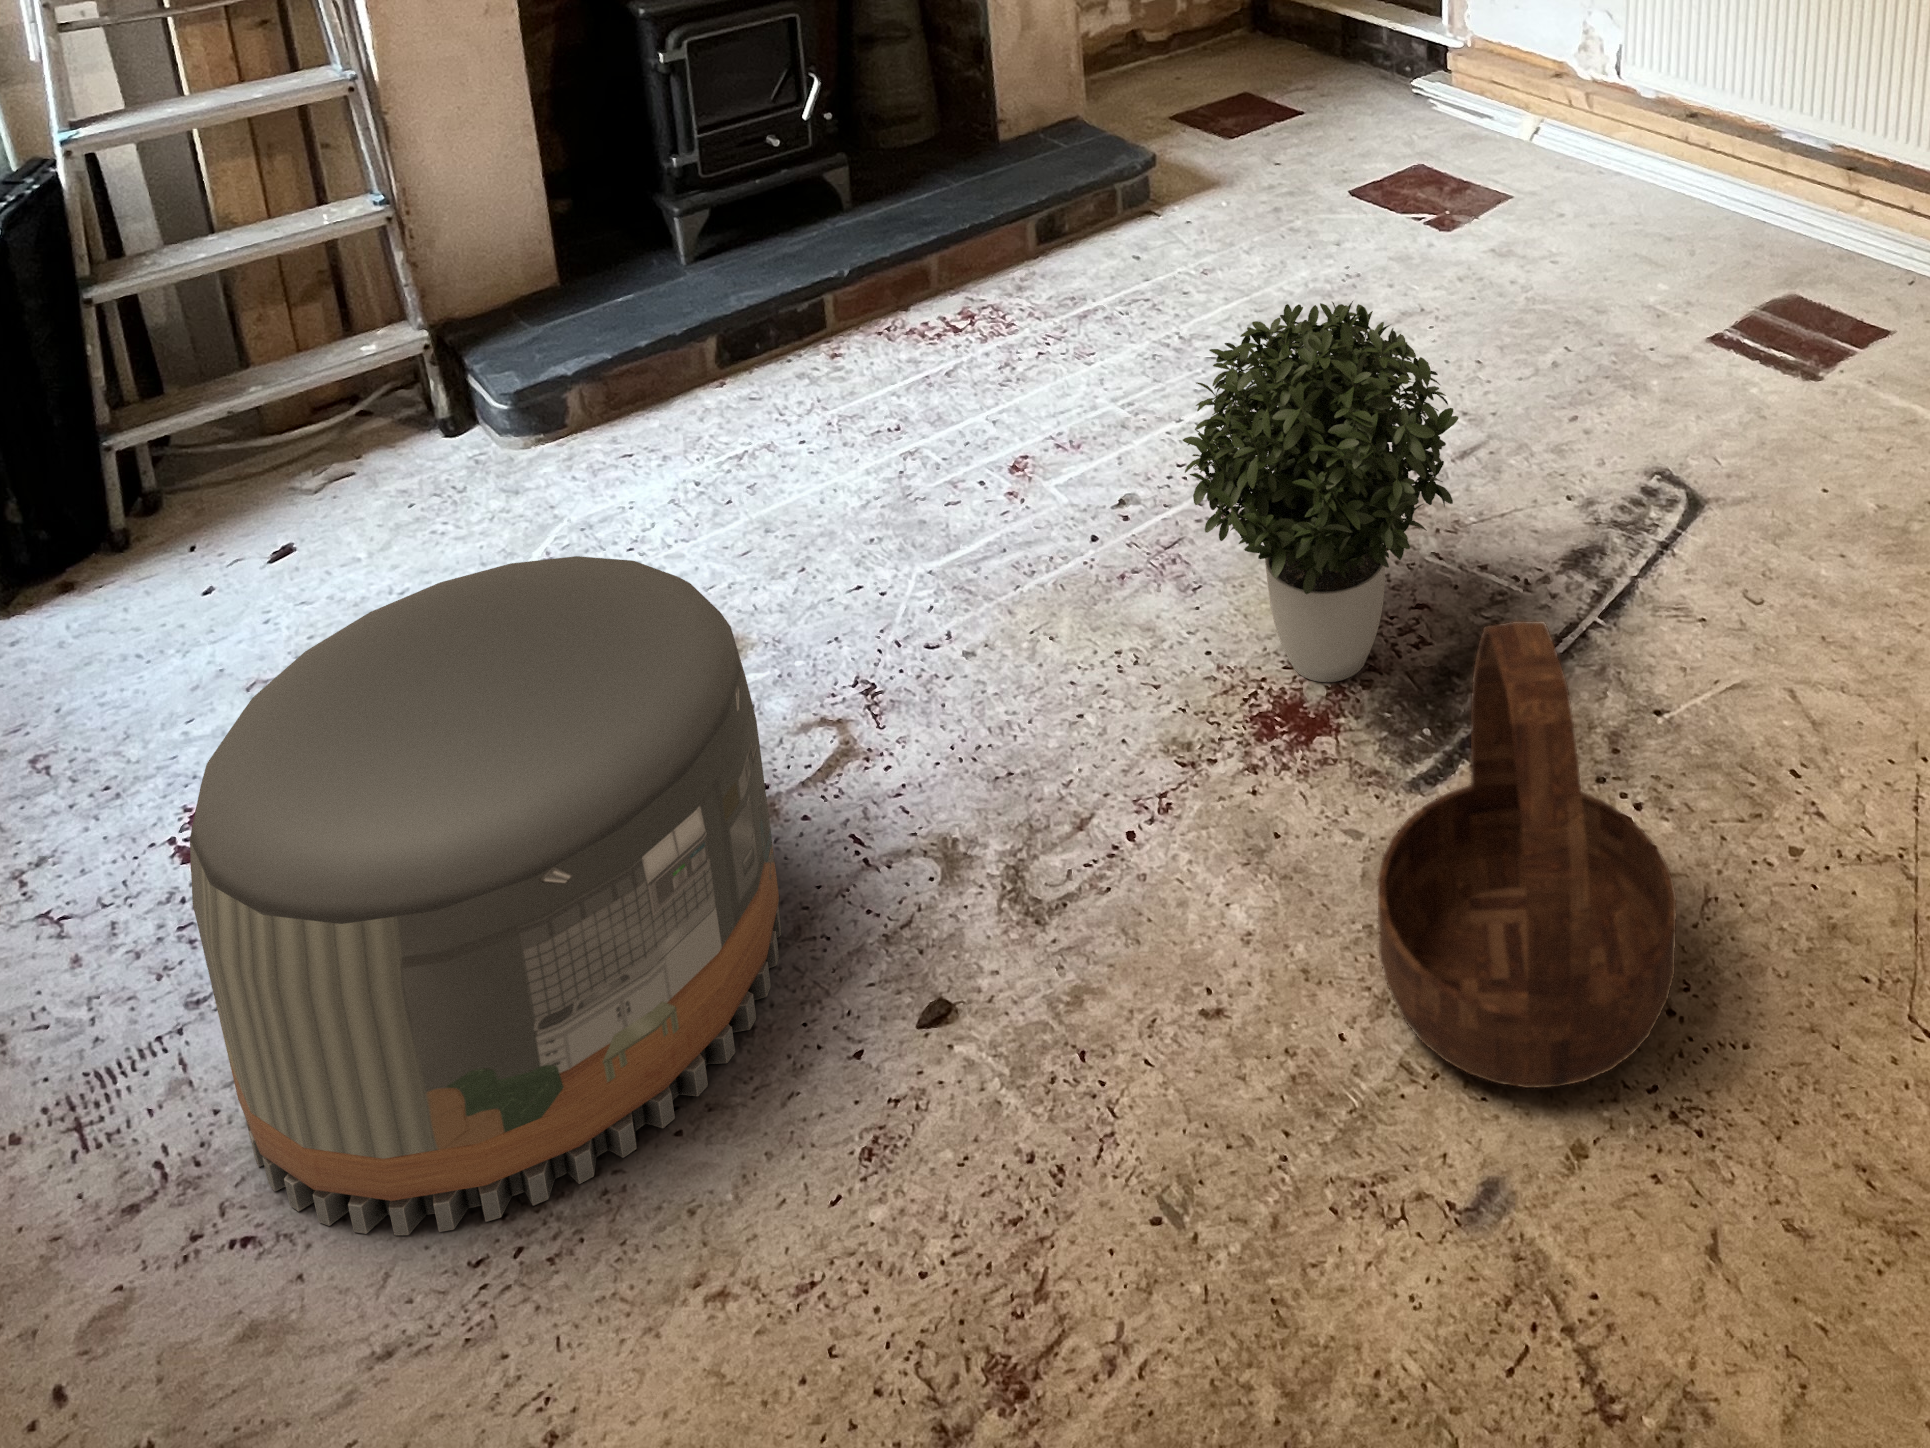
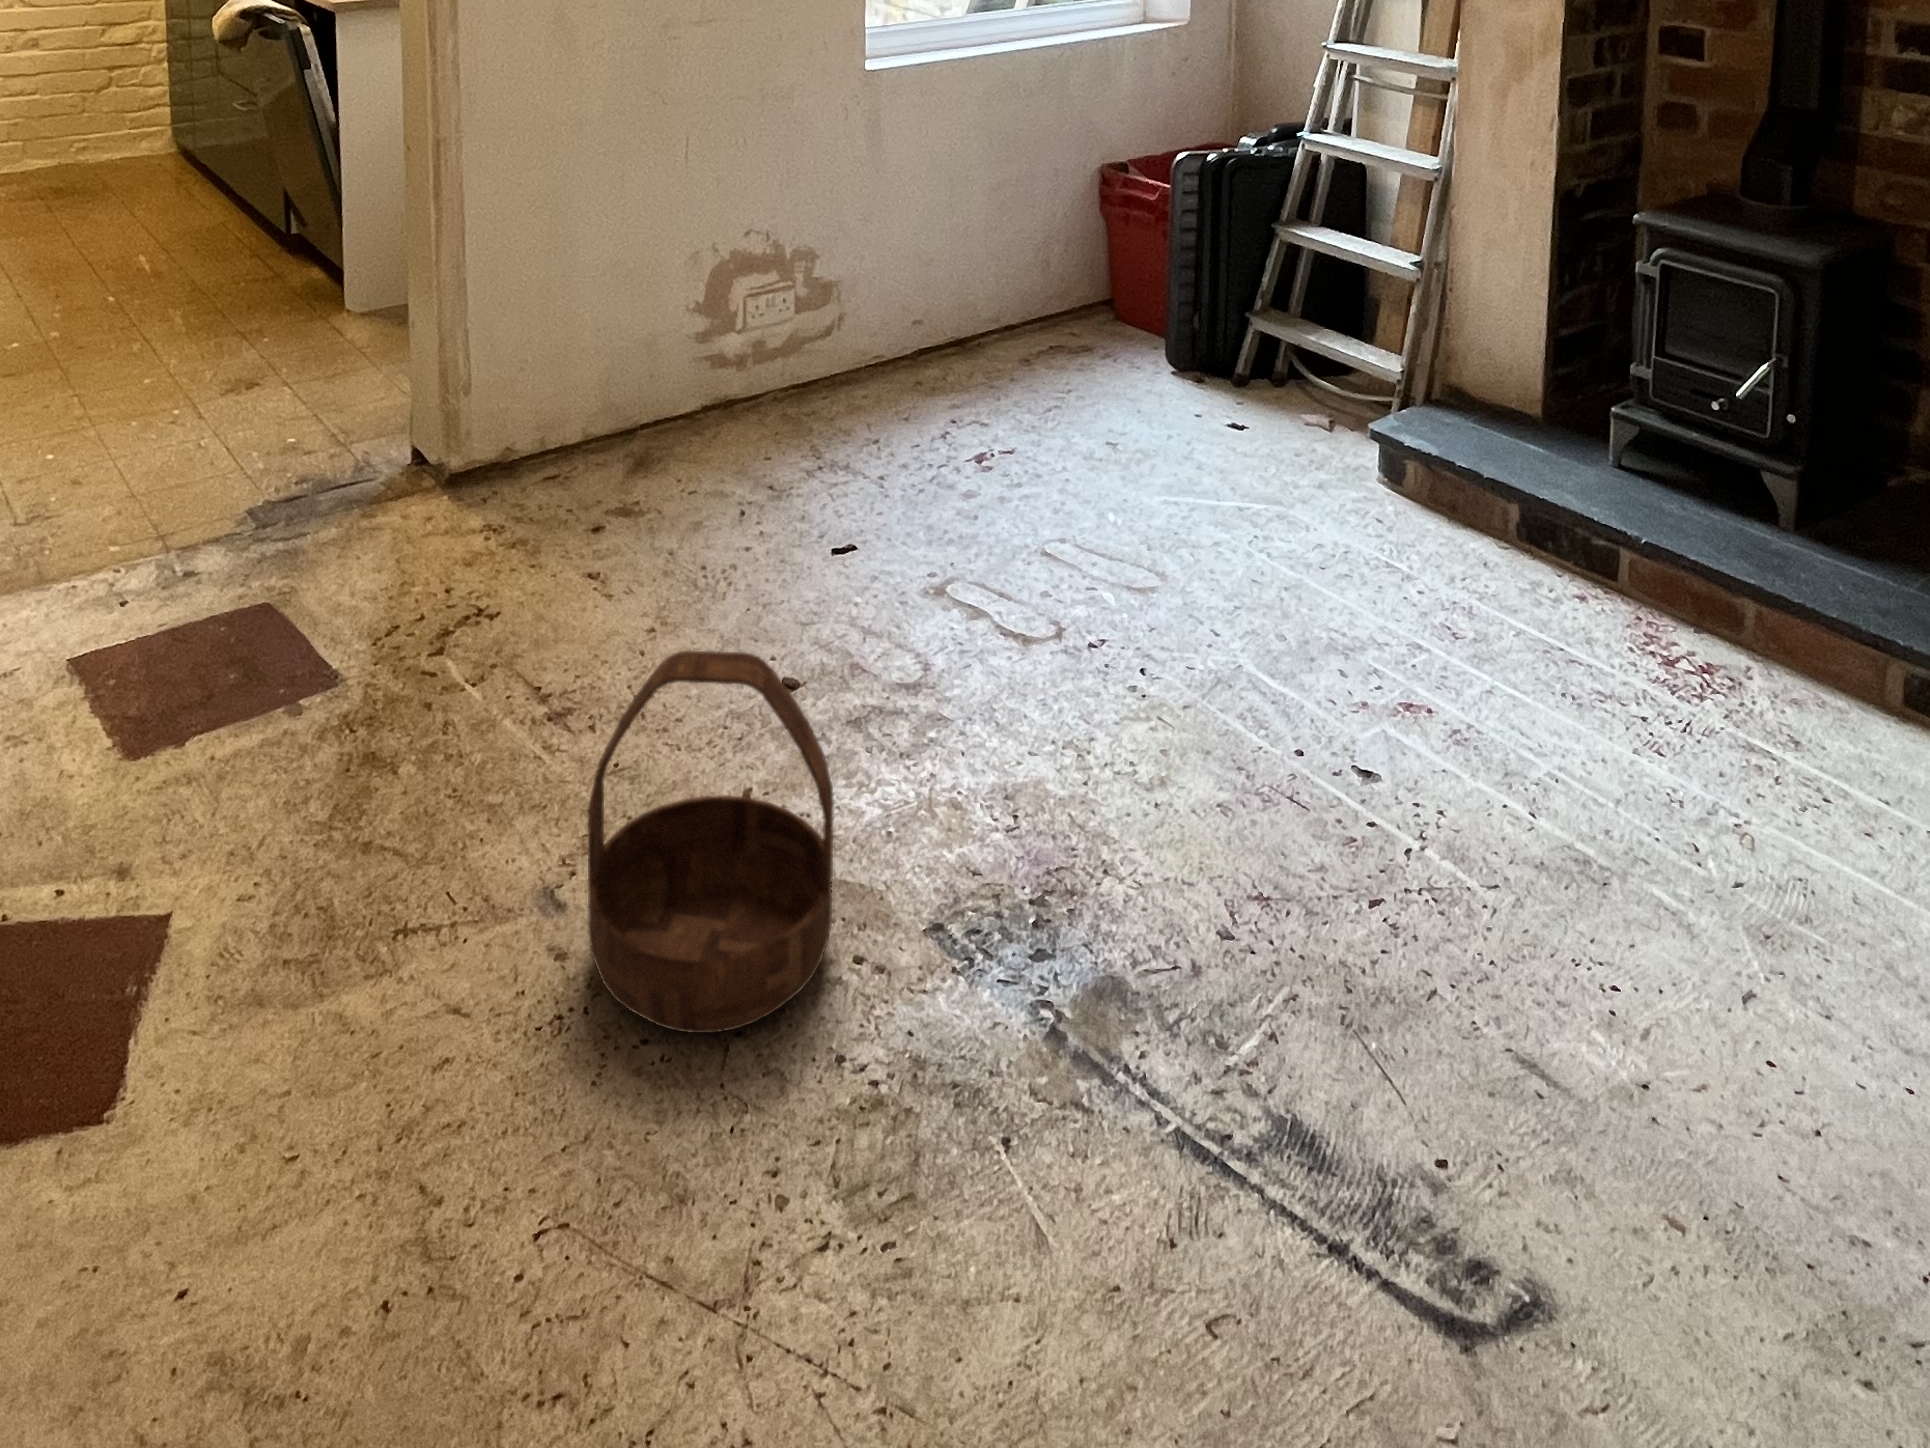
potted plant: present [1183,301,1458,682] -> none [989,517,1265,914]
pouf: present [190,556,781,1235] -> none [717,328,984,628]

